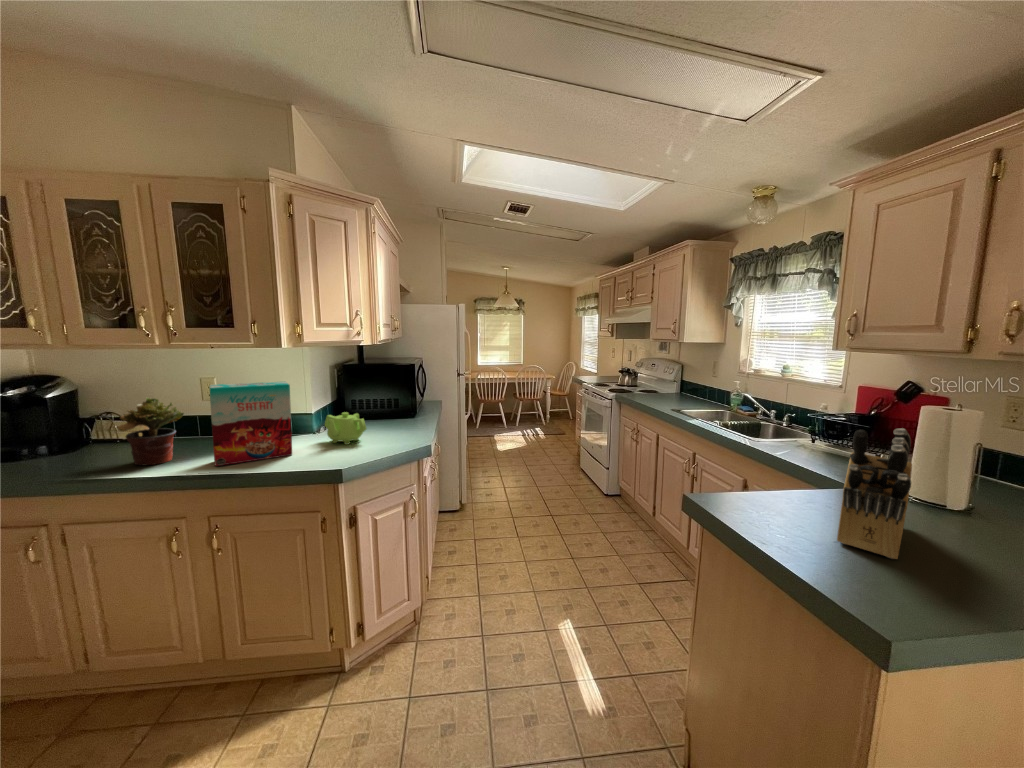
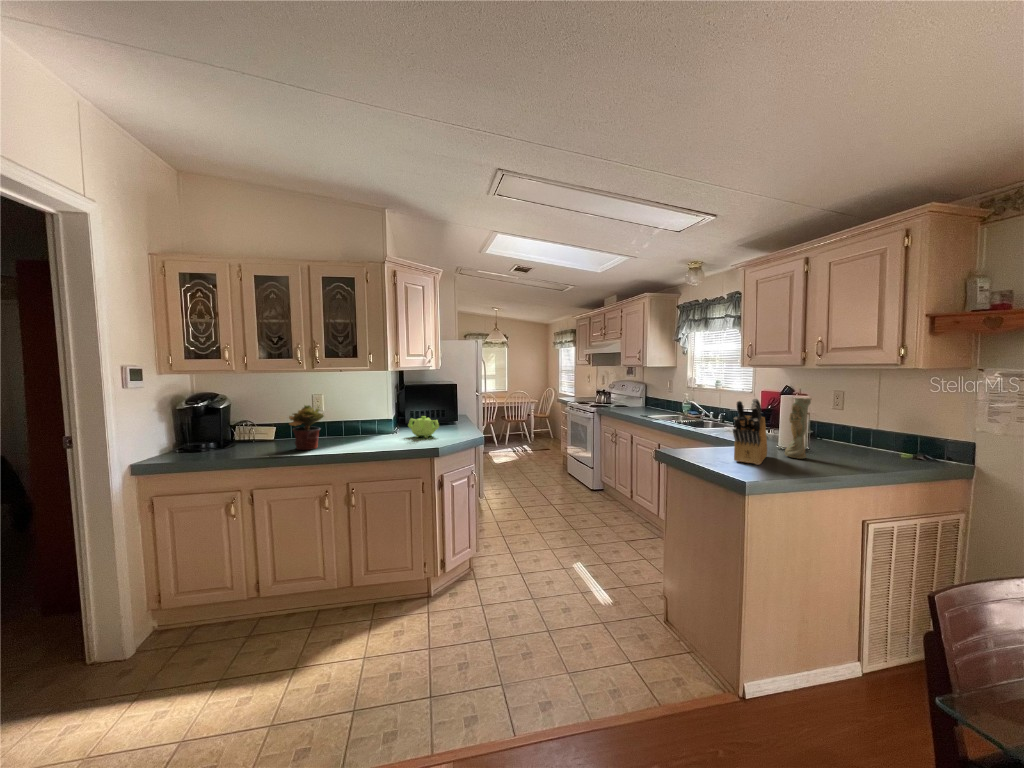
cereal box: present [209,382,292,466] -> none [348,394,397,449]
vase: none [933,420,1010,539] -> present [785,398,811,459]

